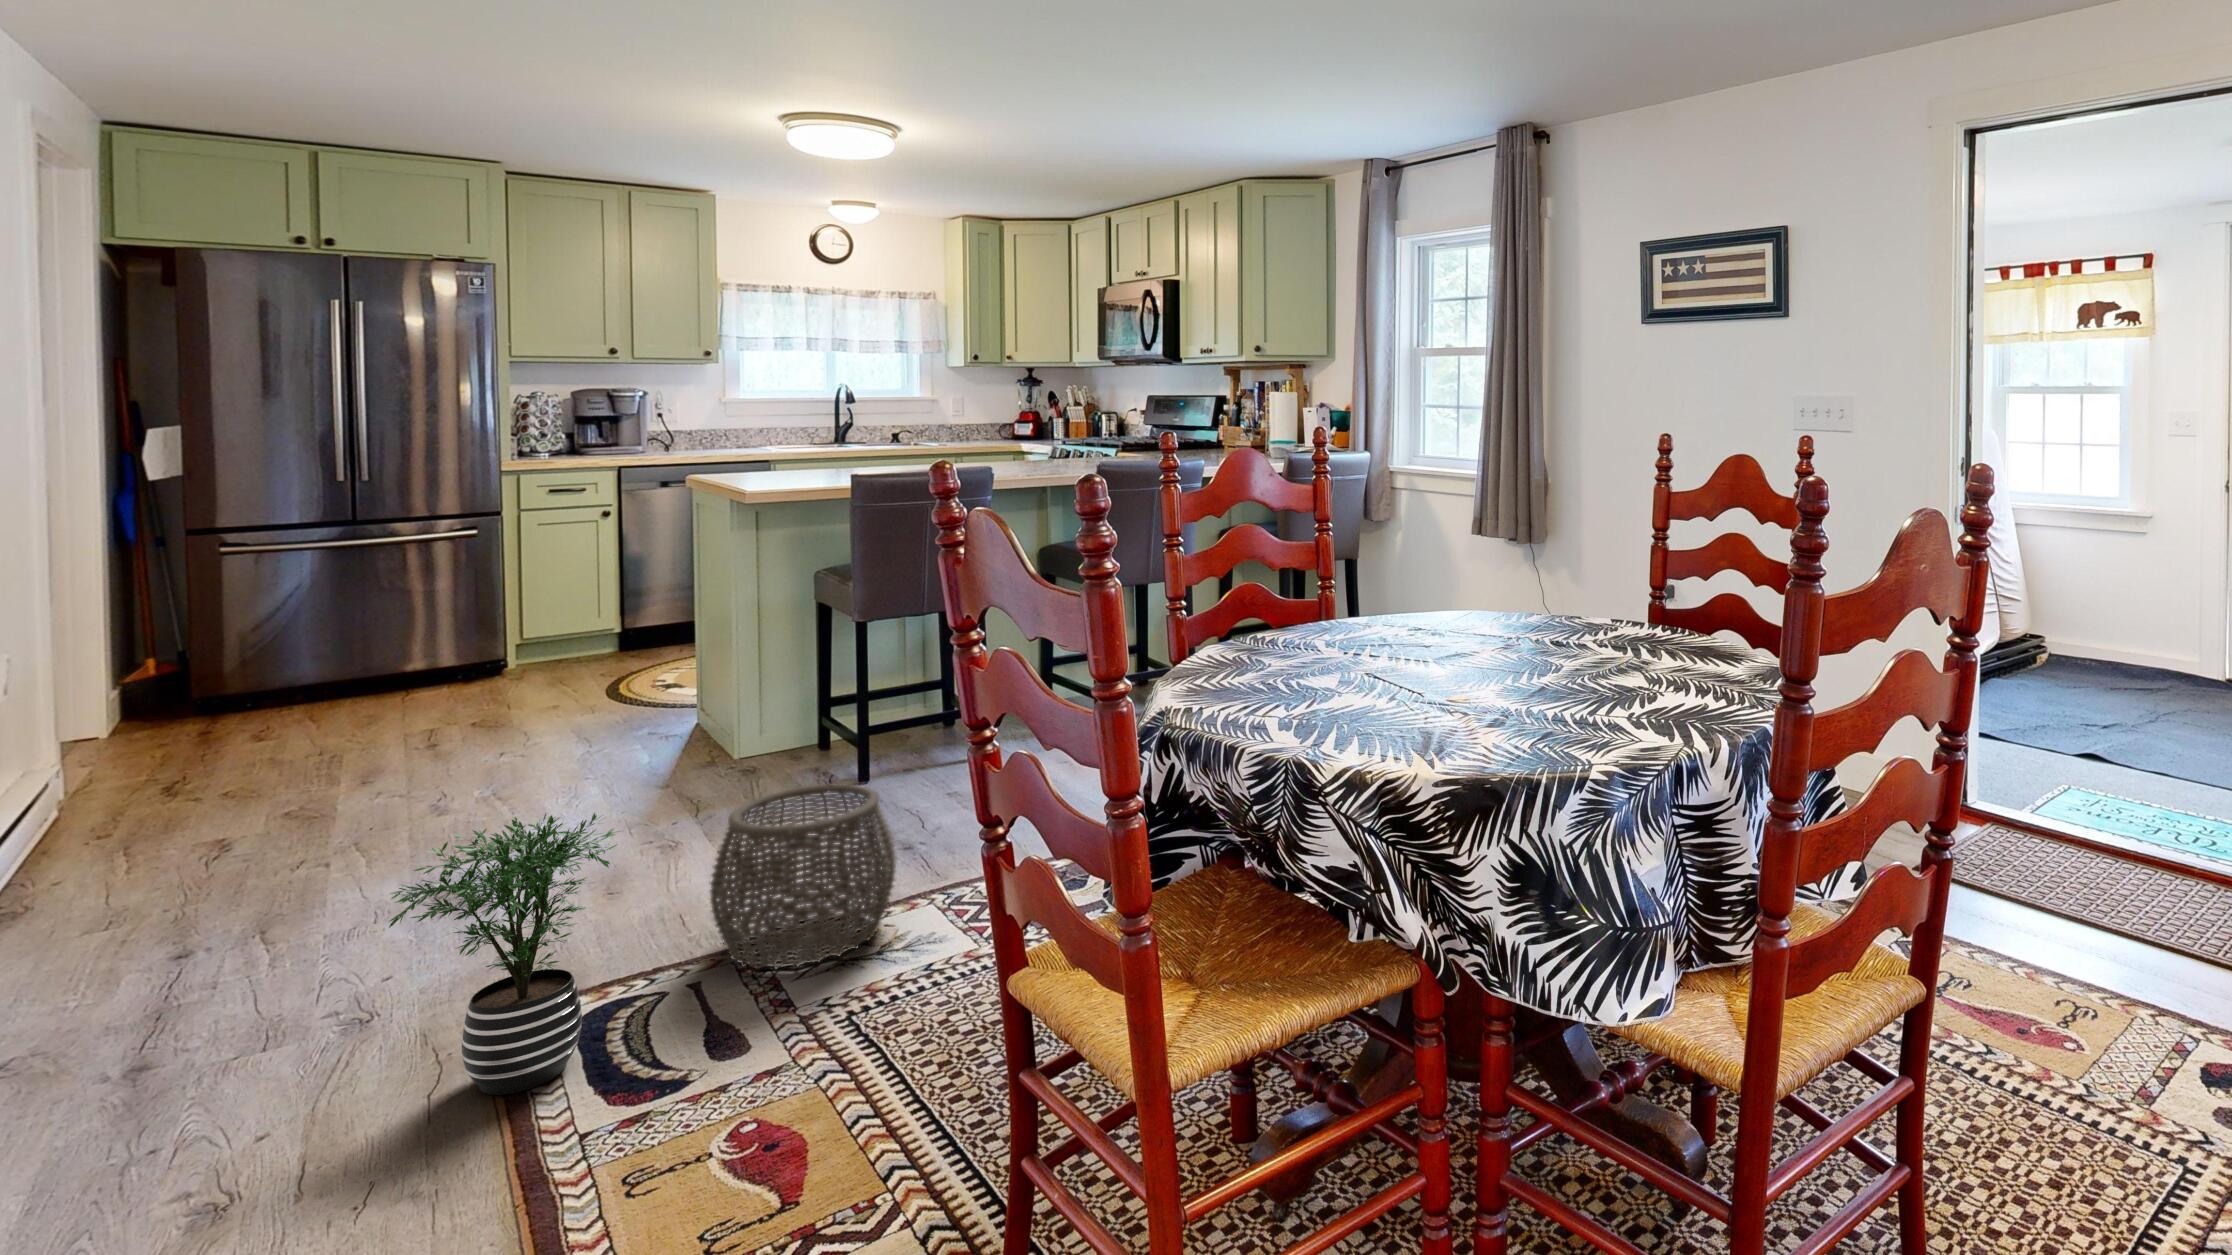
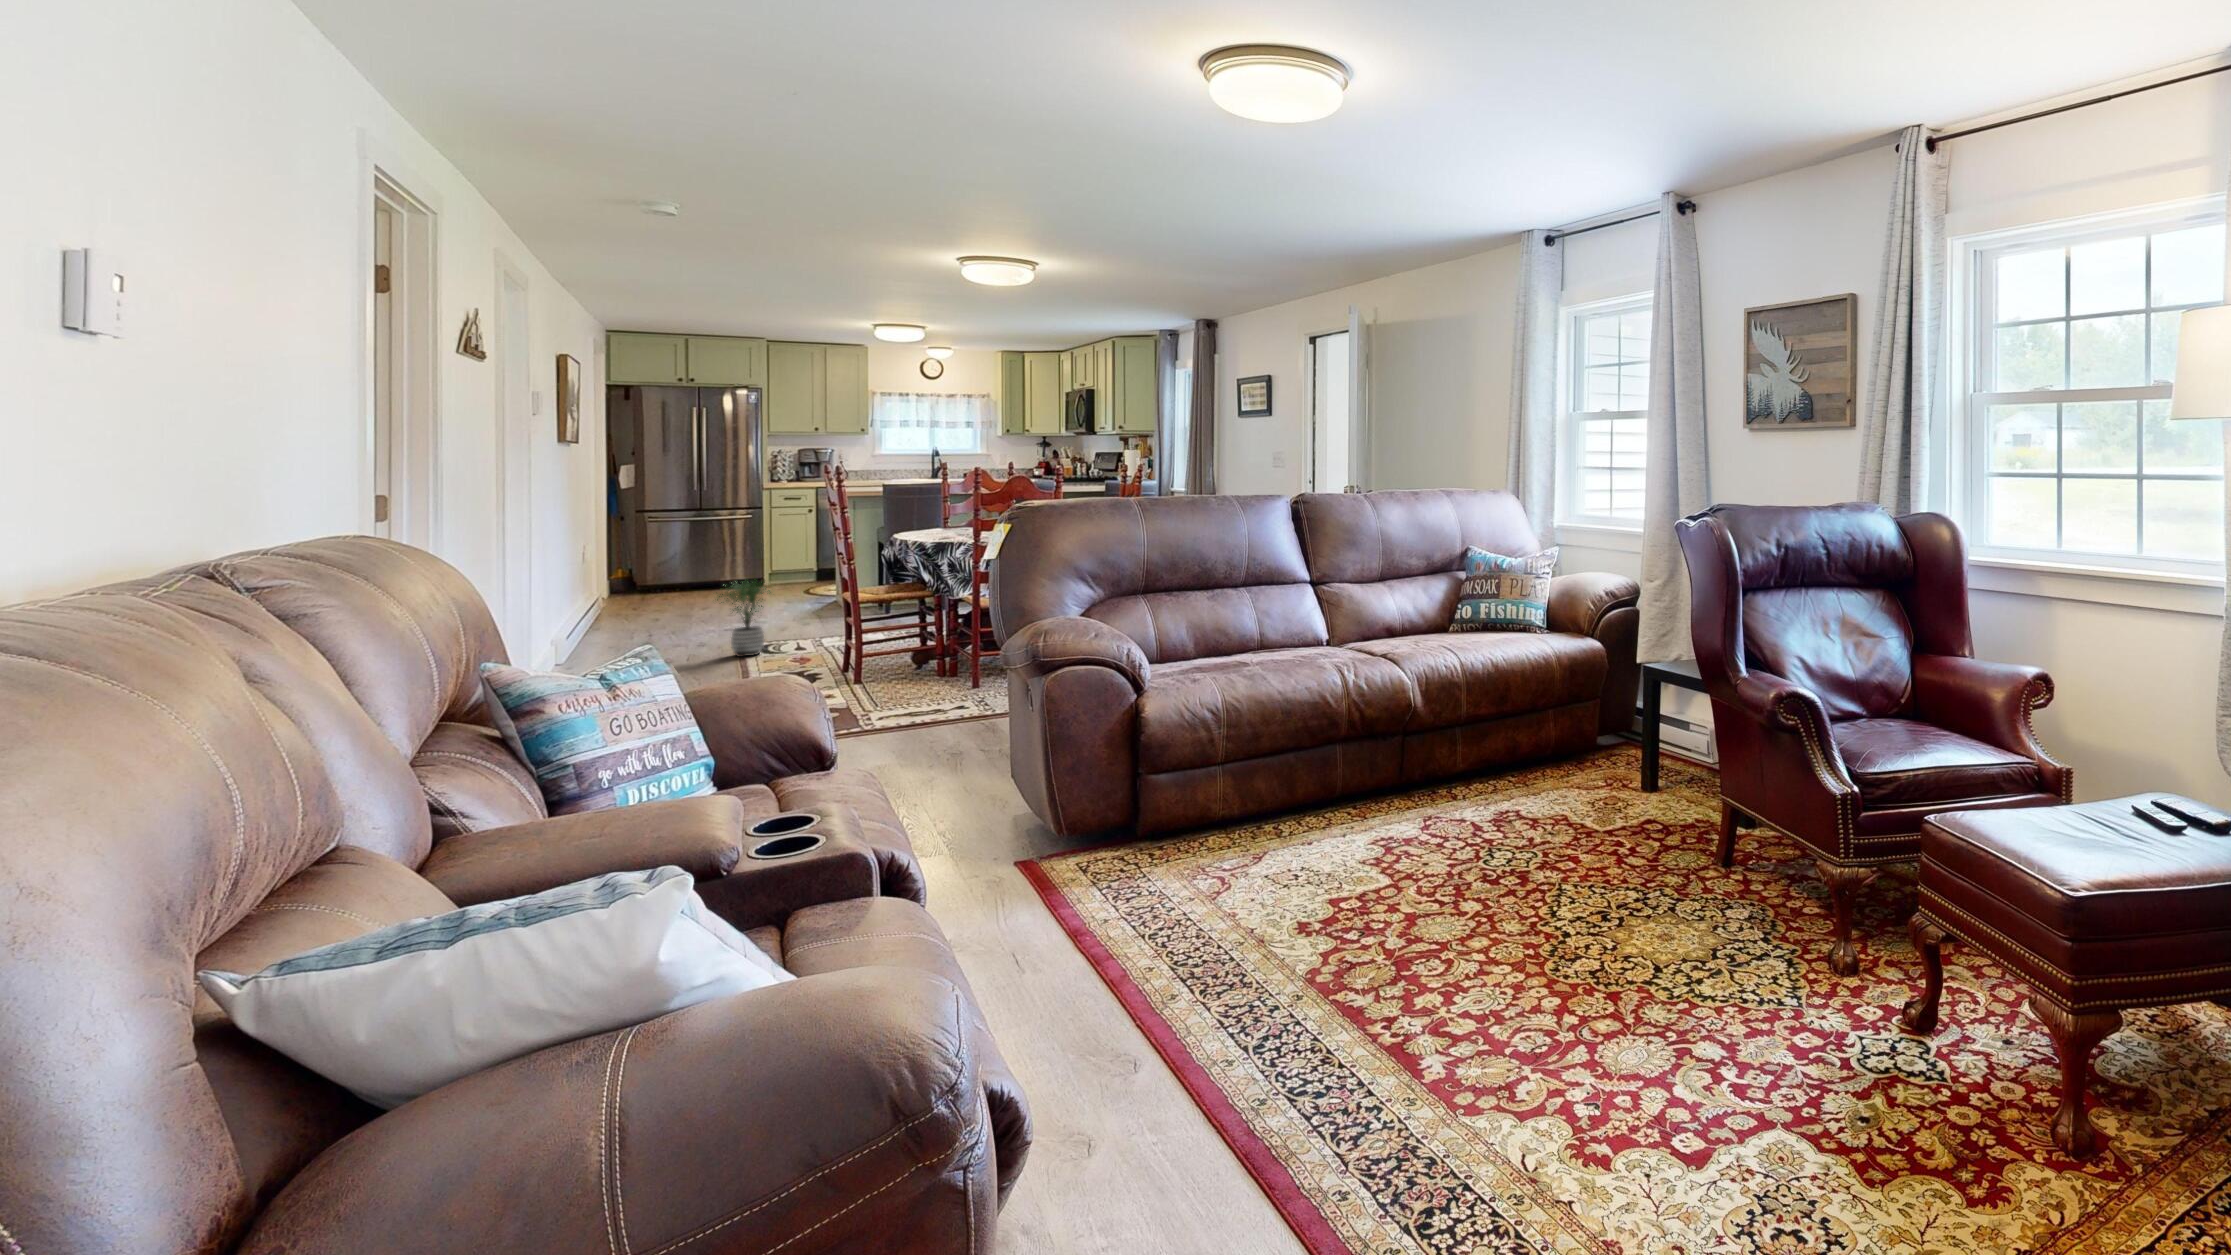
woven basket: present [710,784,896,969] -> none [809,590,874,644]

